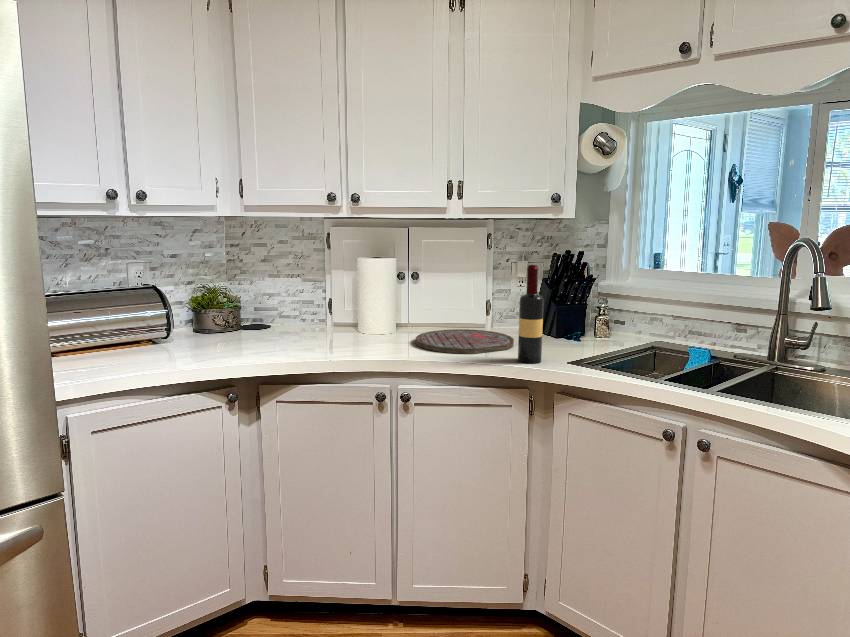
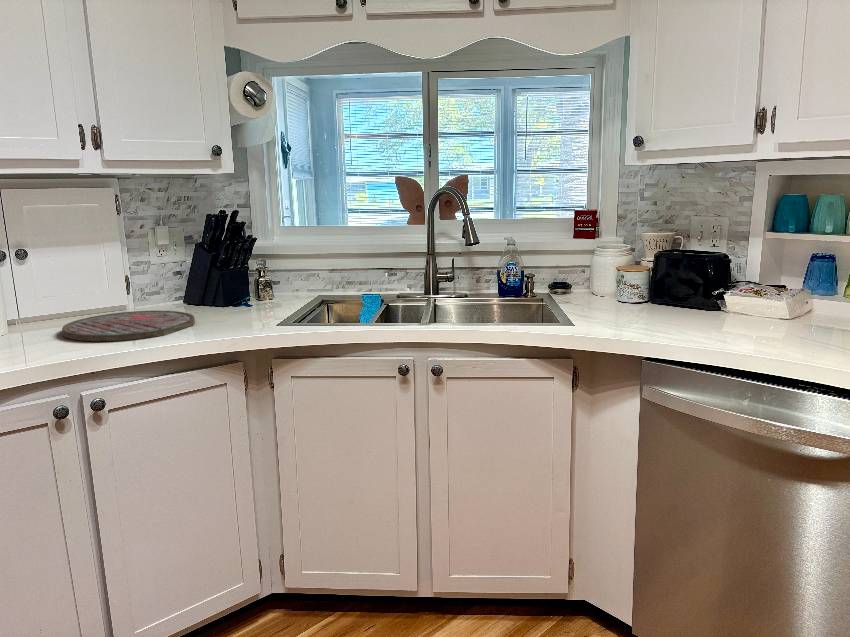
wine bottle: present [518,265,544,363] -> none [219,223,251,333]

